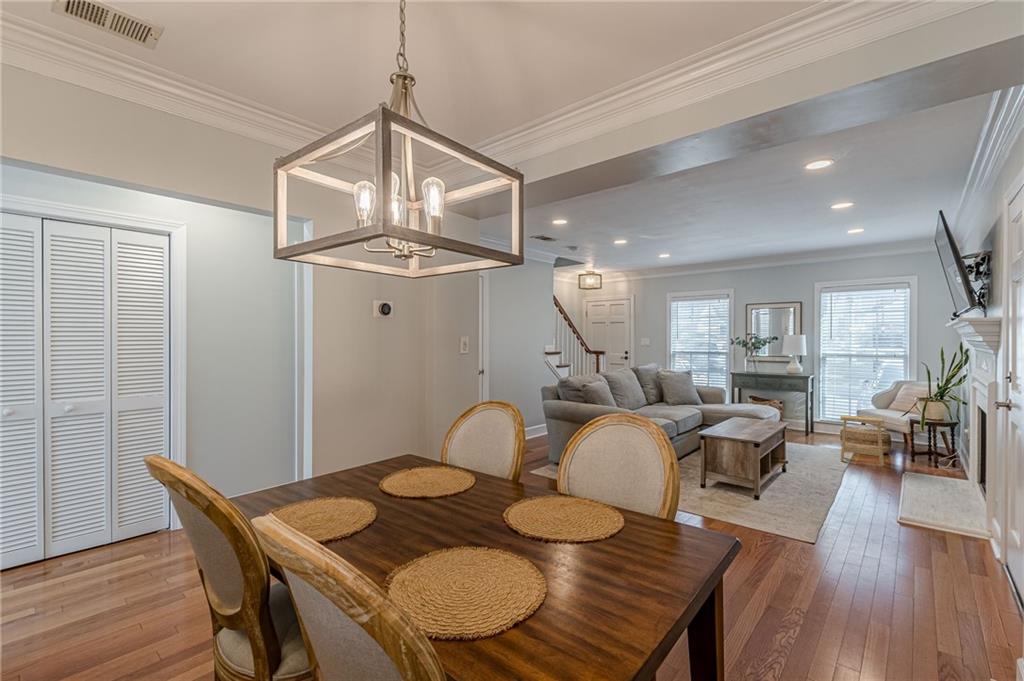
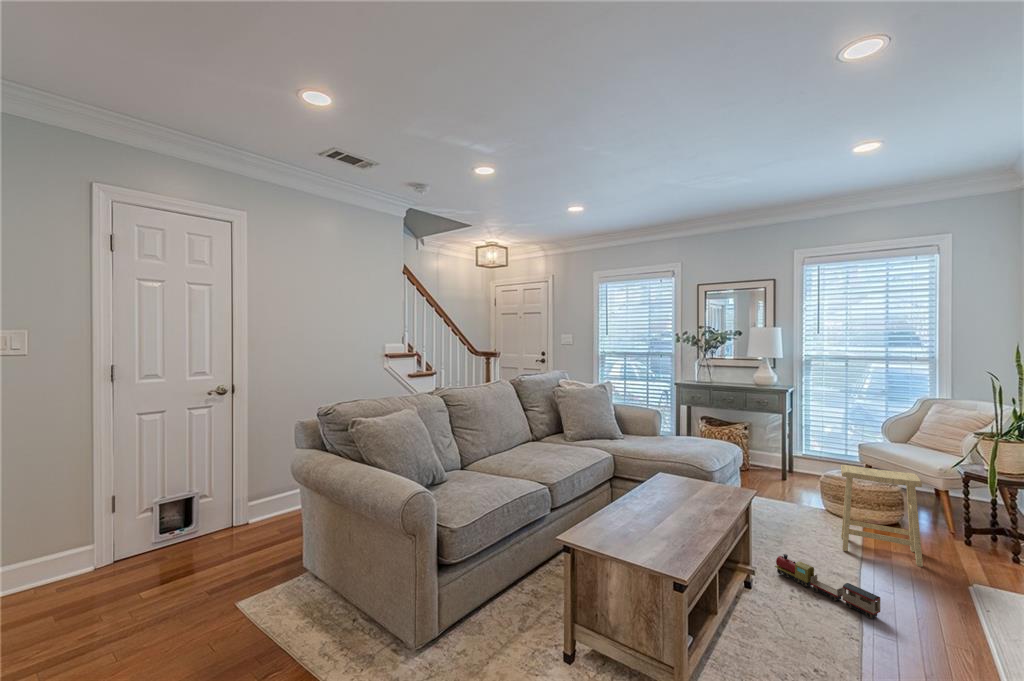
toy train: none [802,457,855,480] -> present [775,554,880,618]

